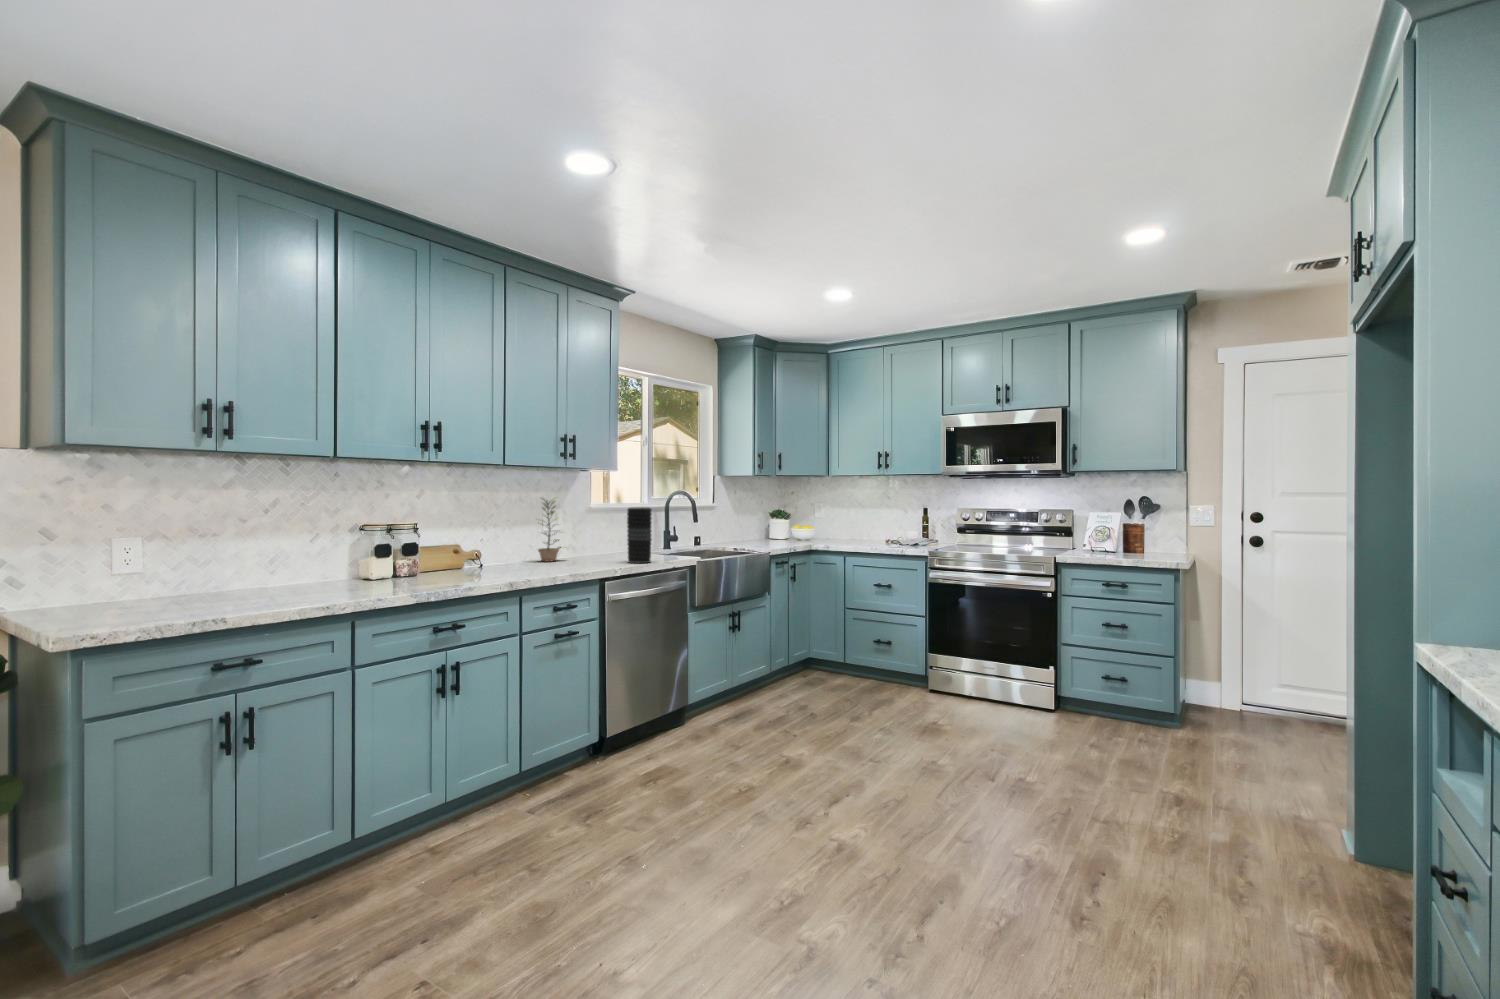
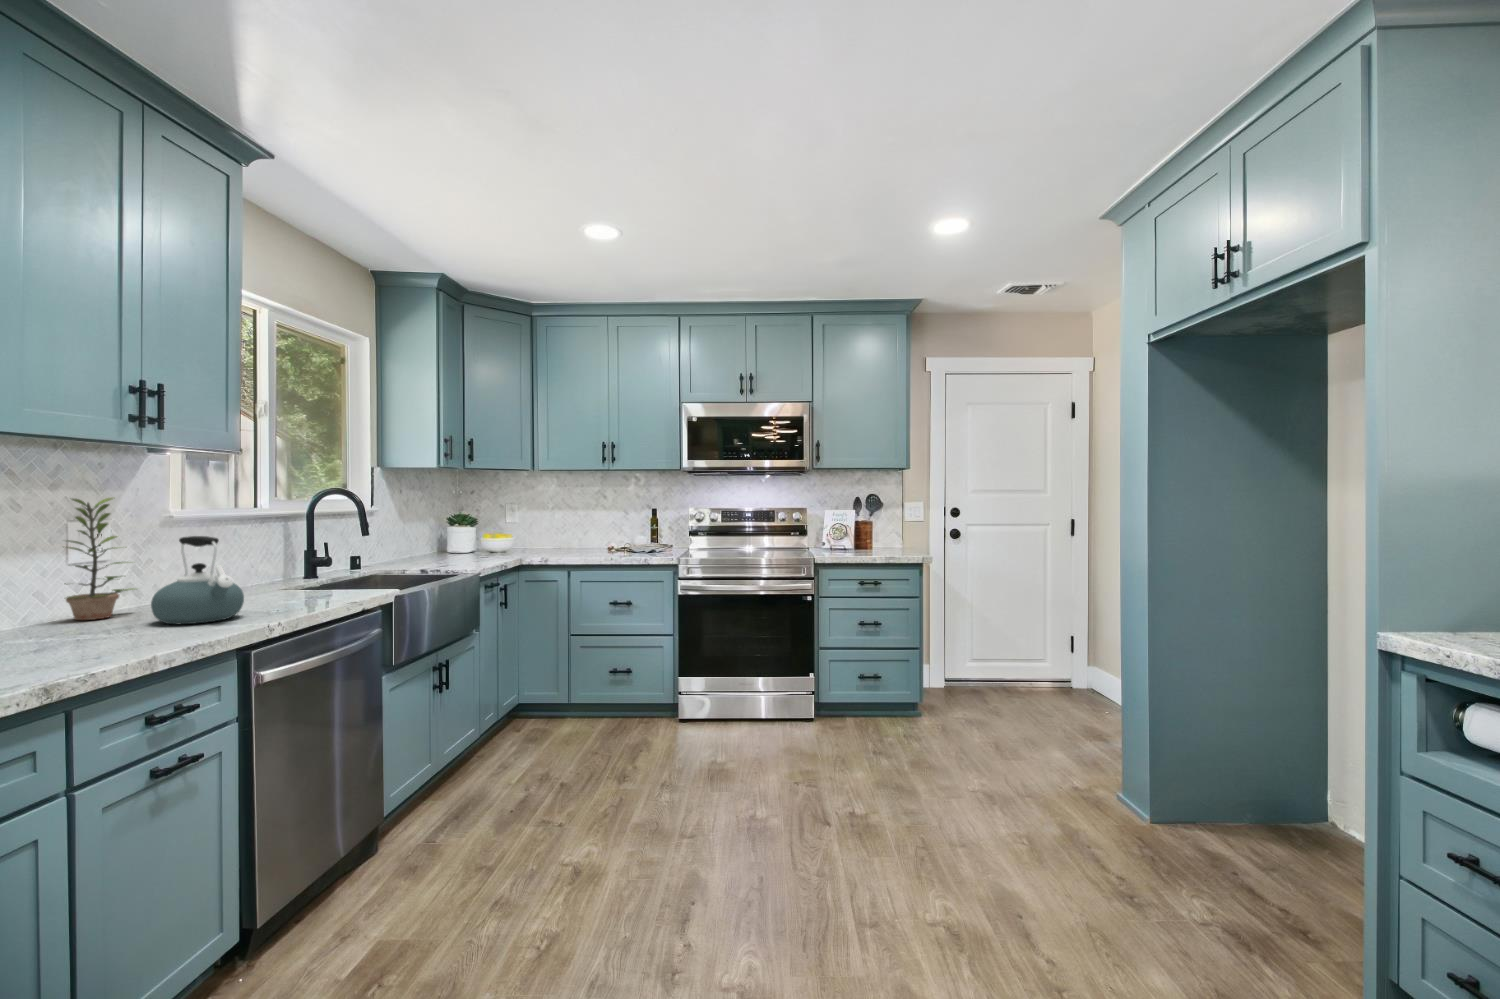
vase: present [627,507,652,563] -> none [273,514,322,608]
kettle: none [568,519,609,566] -> present [151,536,244,624]

